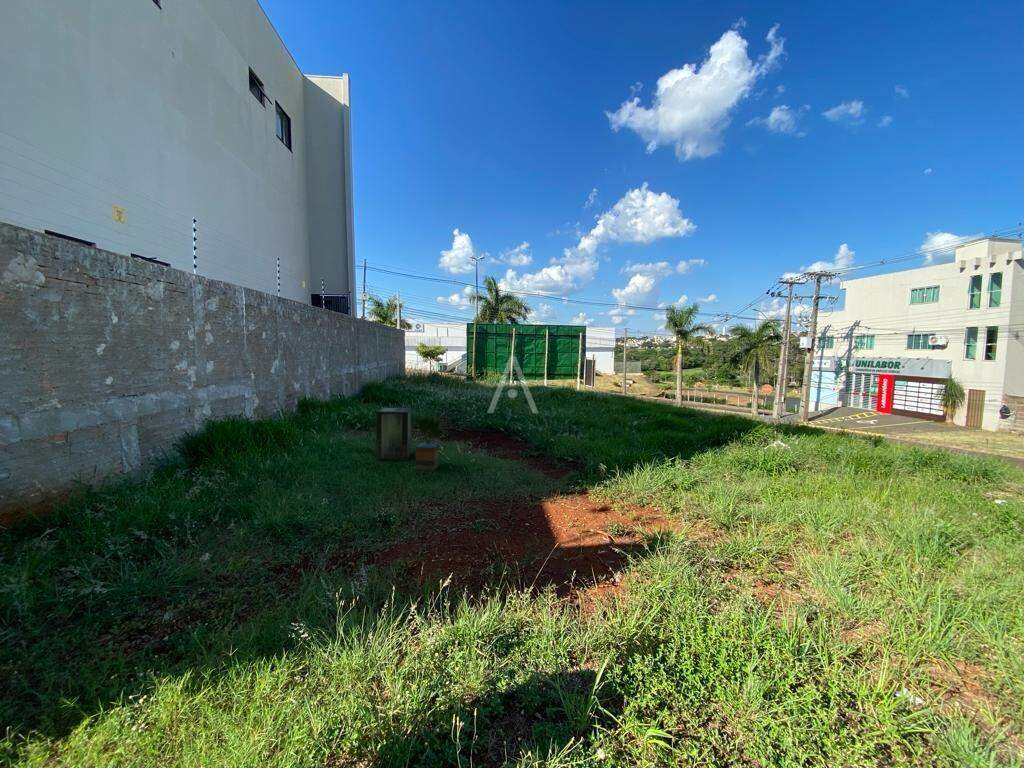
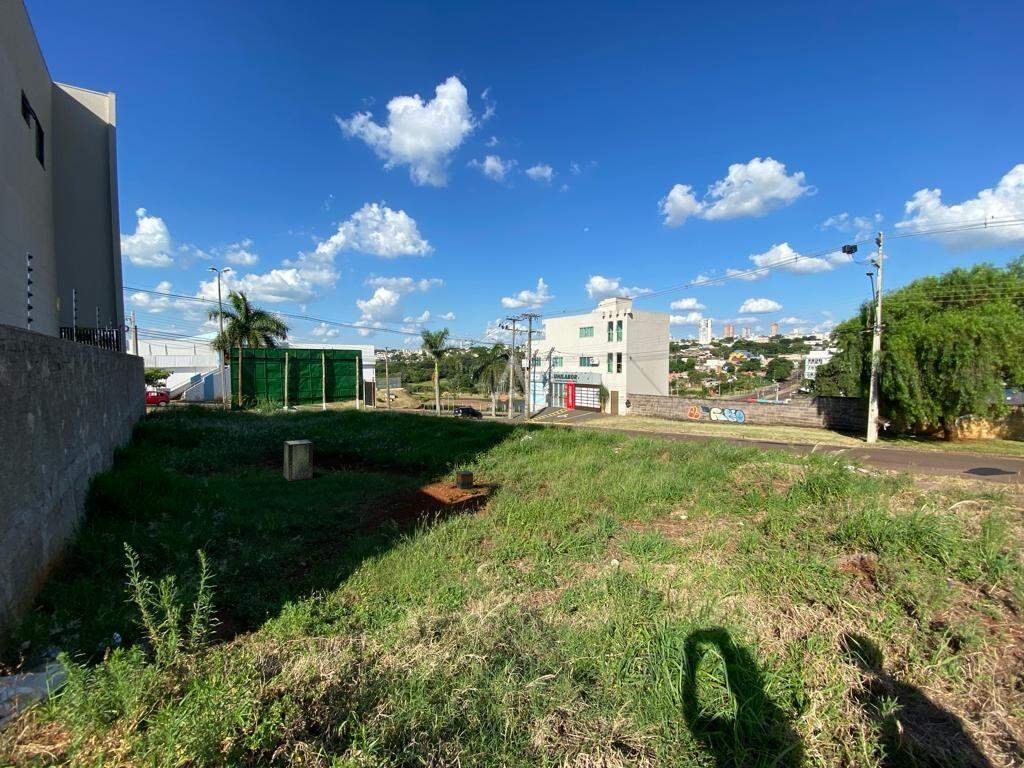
potted tree: present [413,417,445,471] -> present [455,453,479,490]

